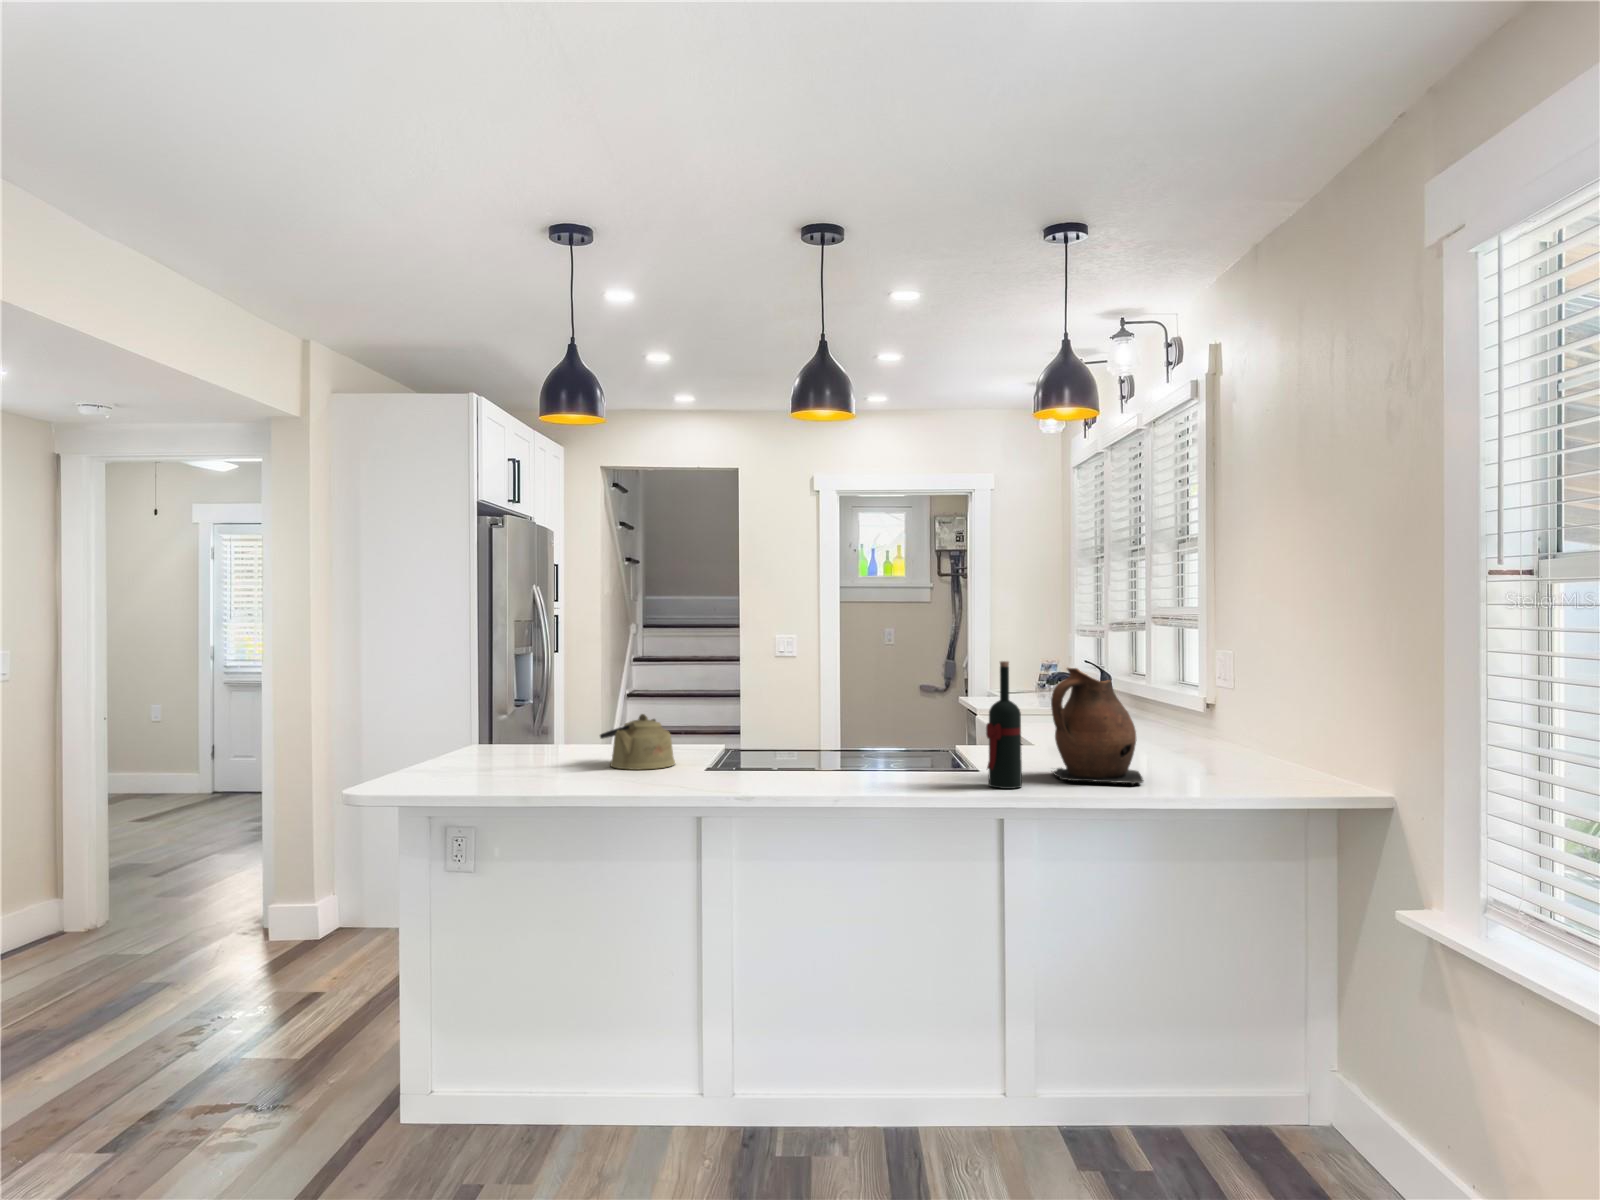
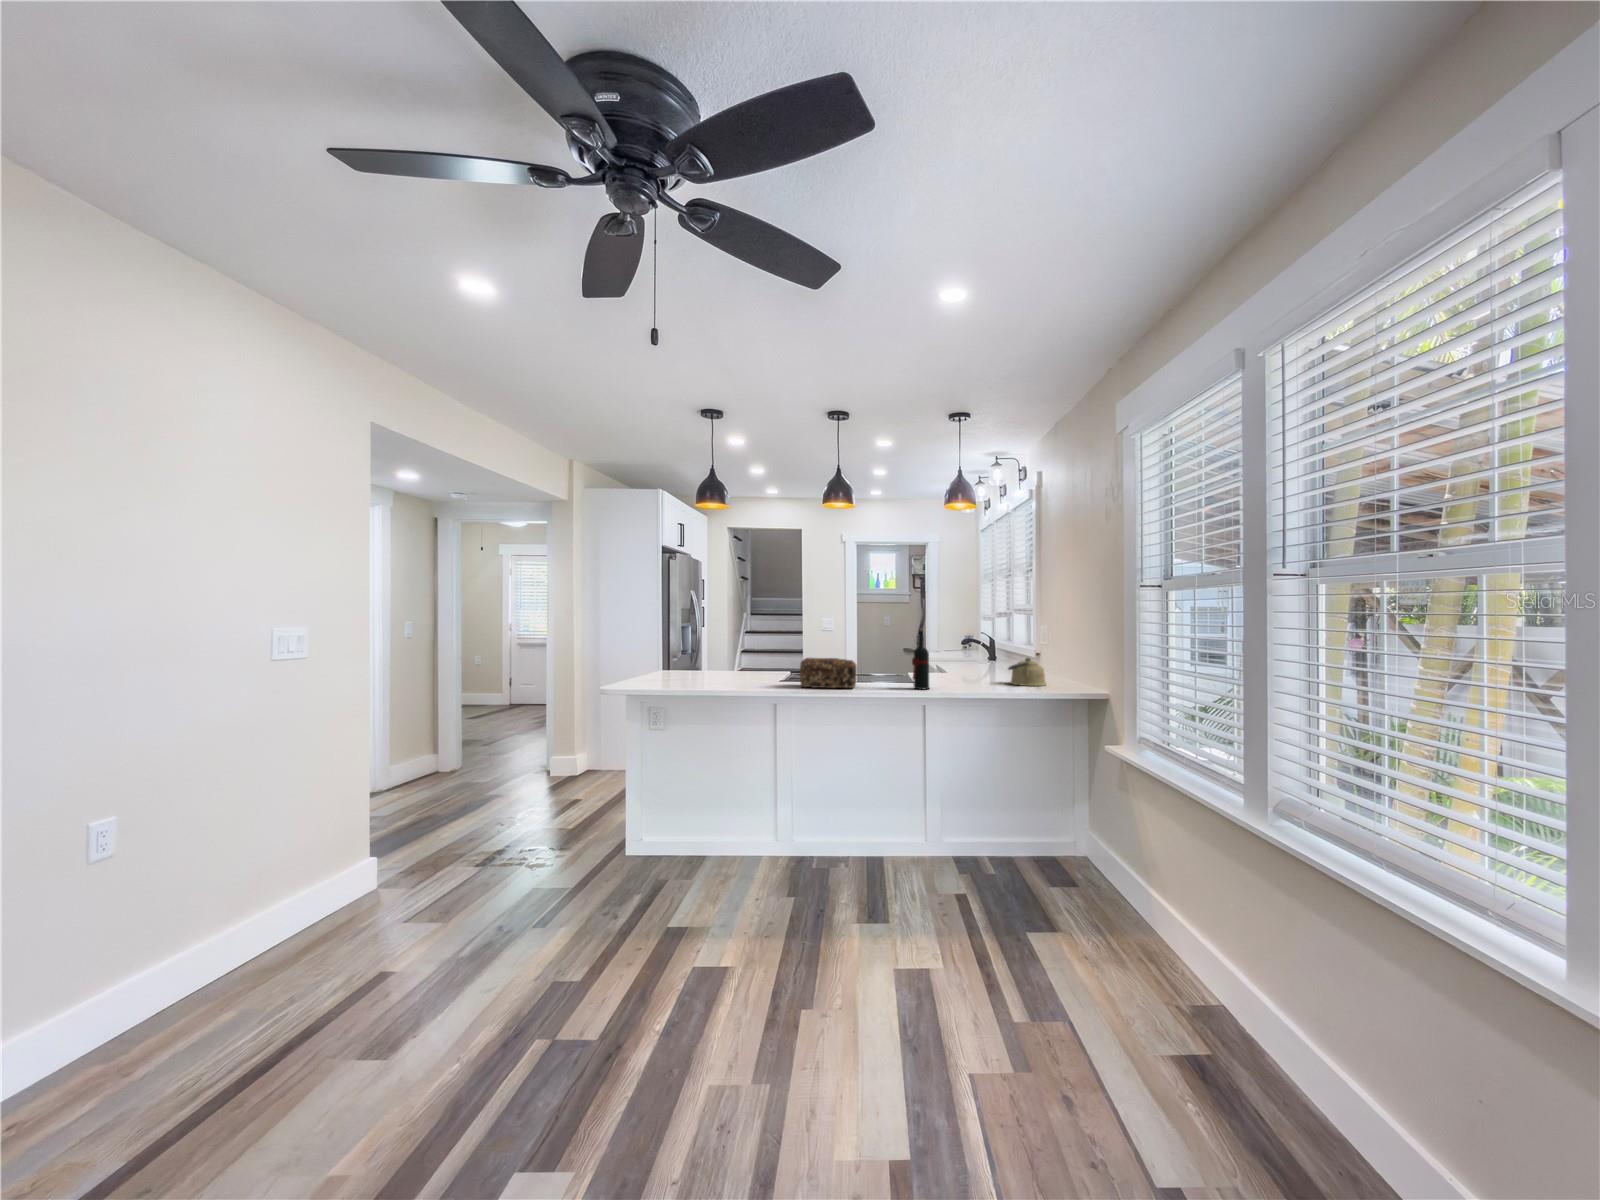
ceramic pitcher: present [1051,668,1143,785] -> none [945,632,991,689]
kettle: present [600,714,675,770] -> present [1008,658,1046,686]
bread loaf: none [753,724,870,789] -> present [800,658,857,688]

